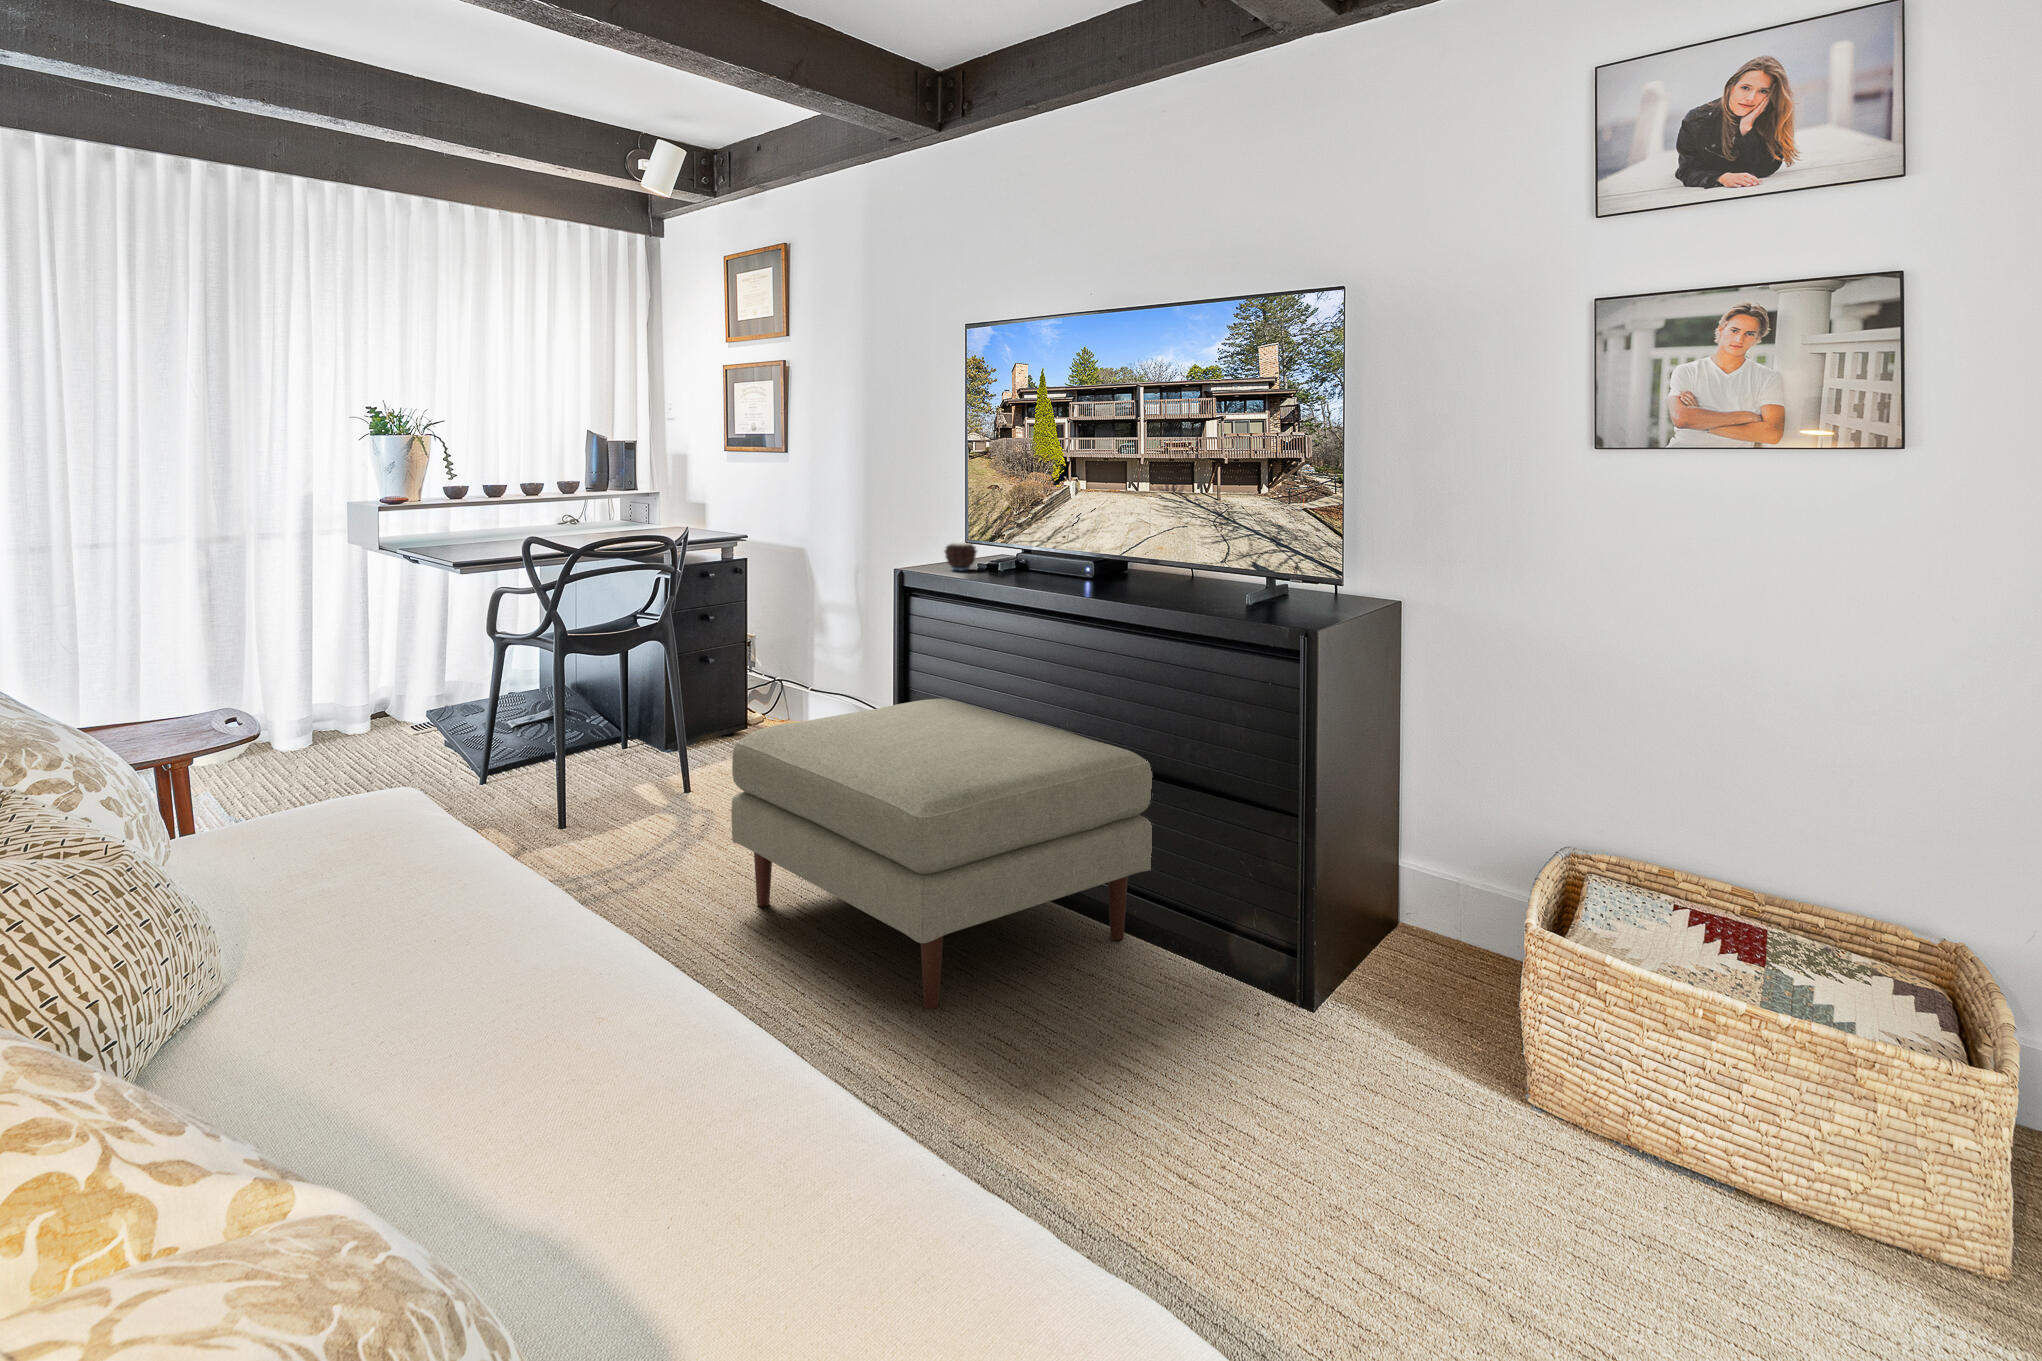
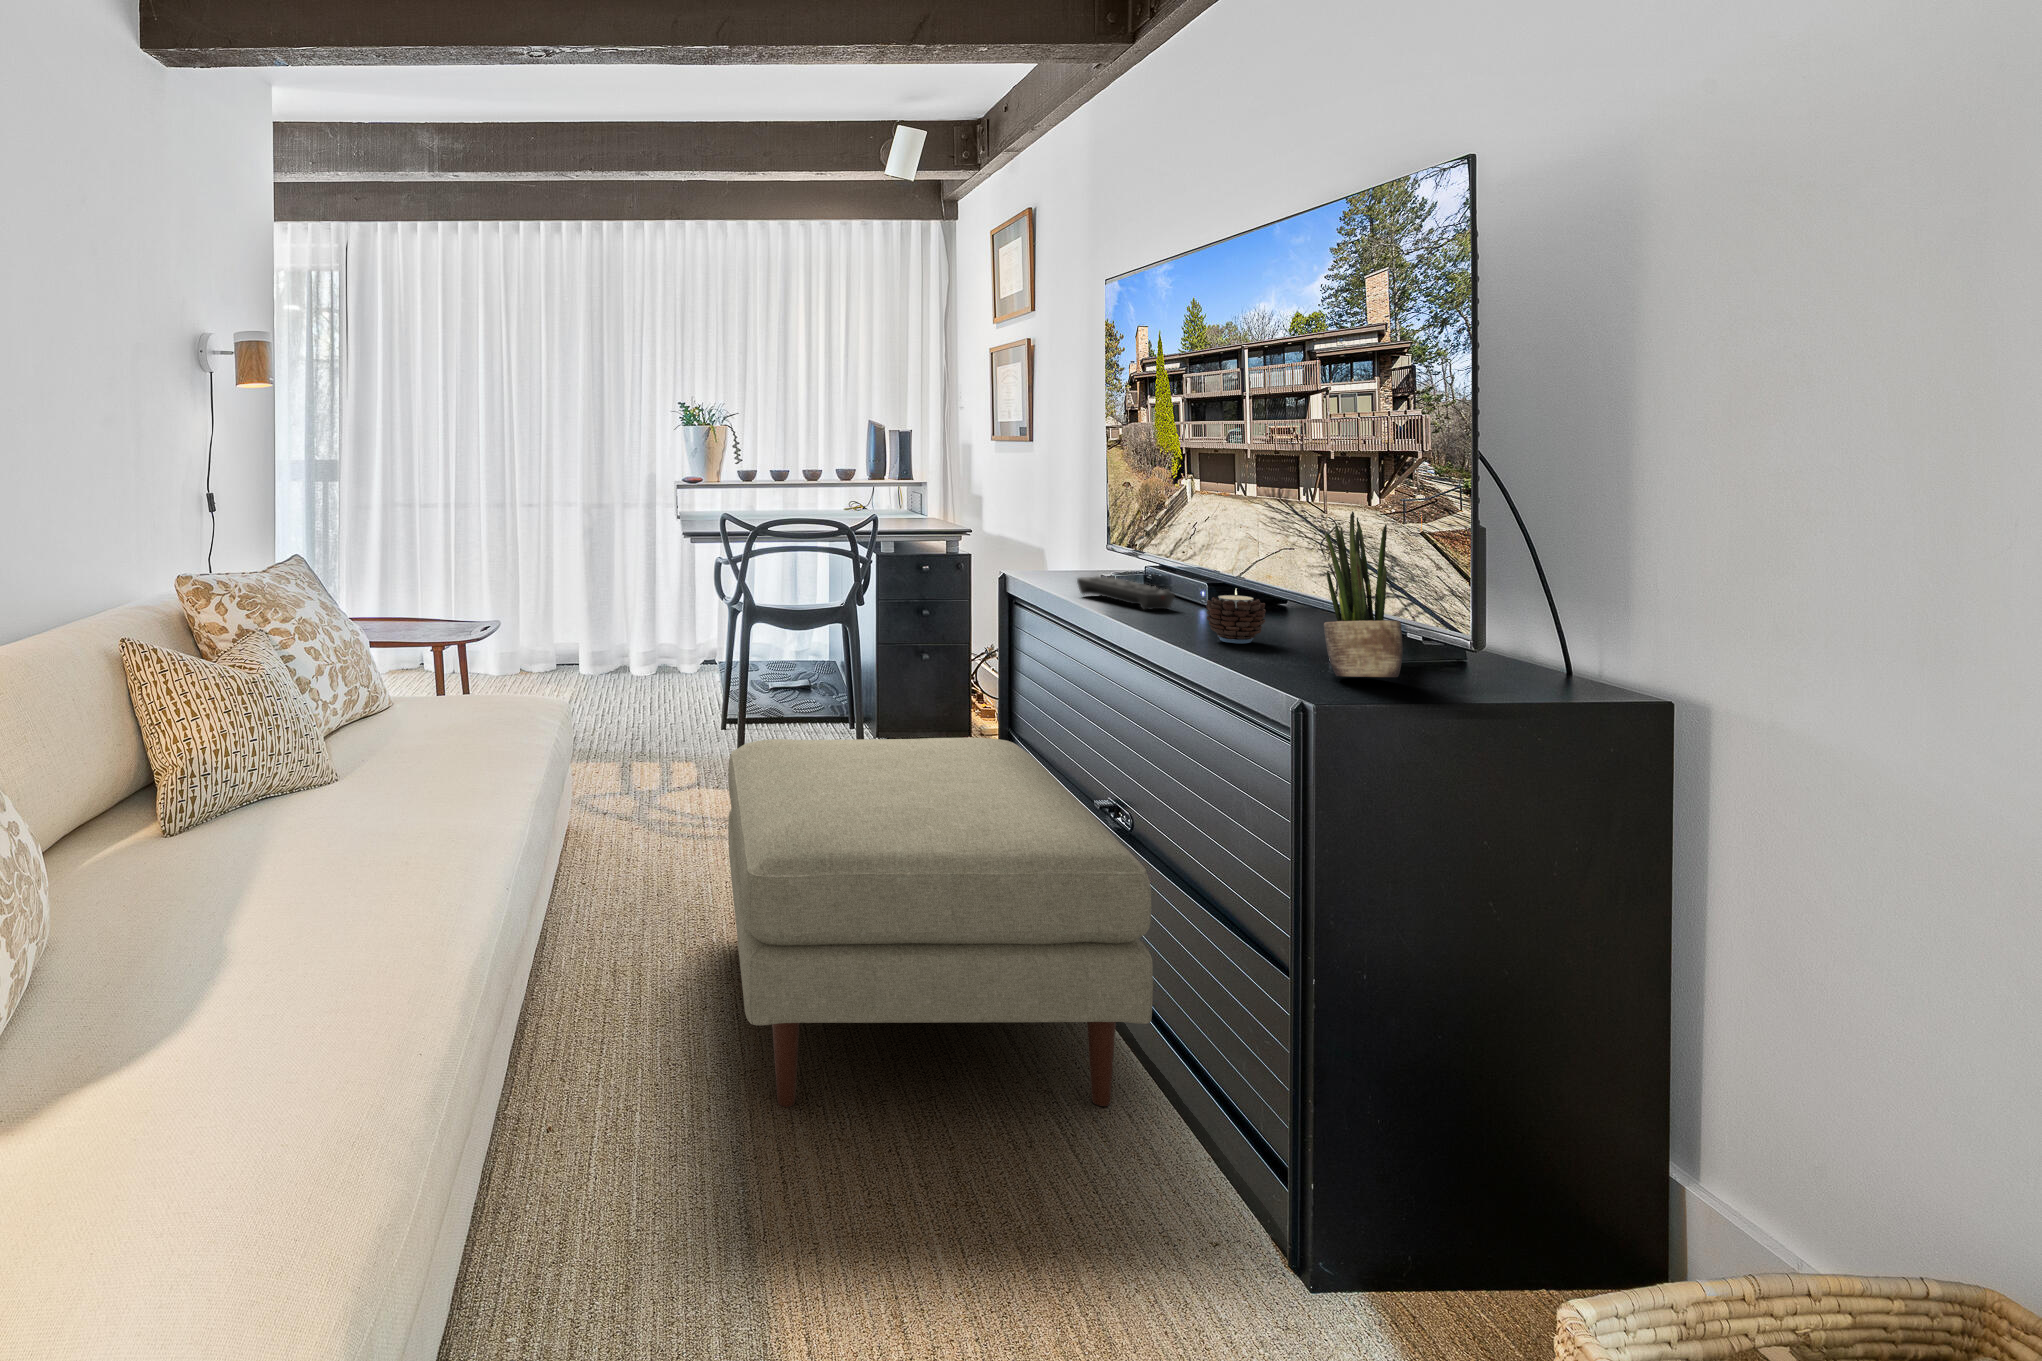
potted plant: none [1270,497,1318,604] -> present [1324,511,1403,677]
candle: present [945,543,977,570] -> present [1206,590,1266,643]
remote control: none [992,559,1082,581] -> present [1077,576,1175,610]

